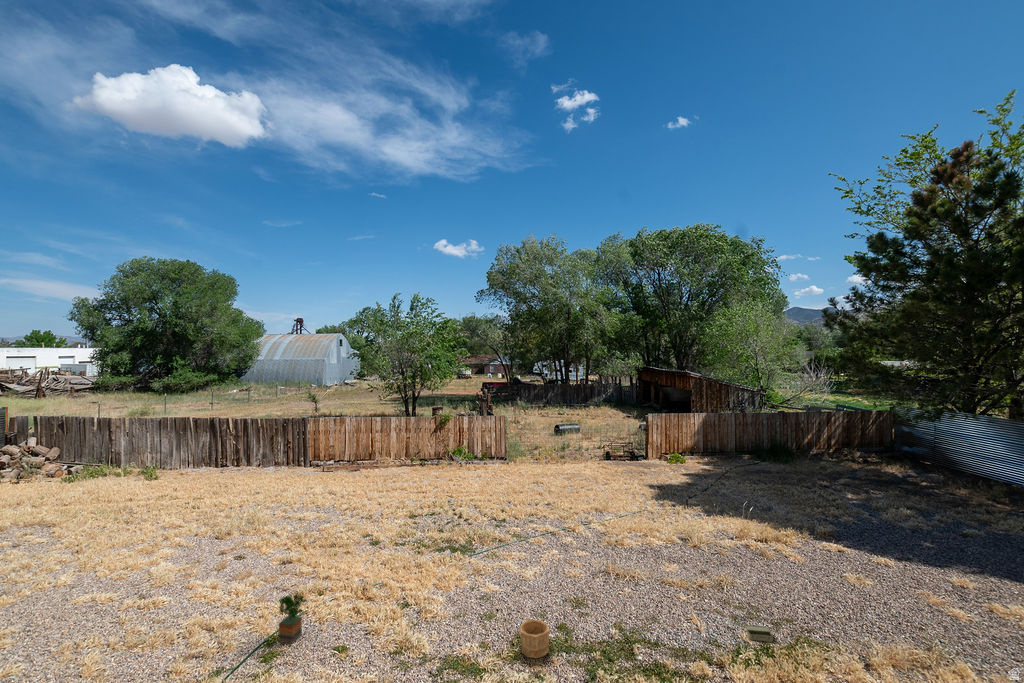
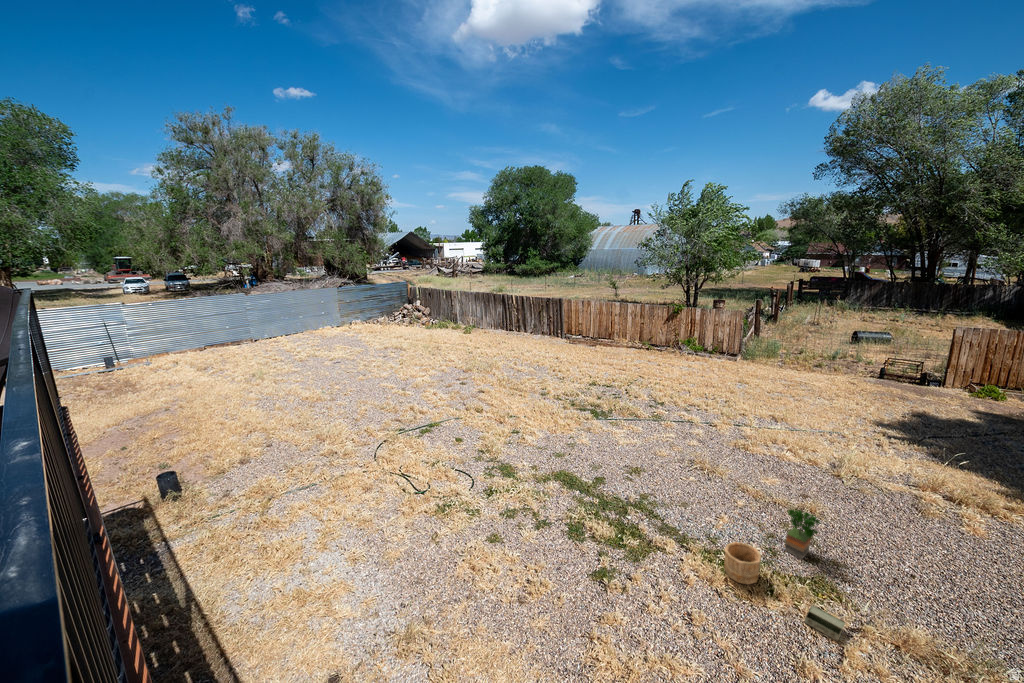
potted tree: present [278,595,307,644] -> present [785,509,820,559]
wooden bucket: present [520,620,549,658] -> present [724,542,761,585]

